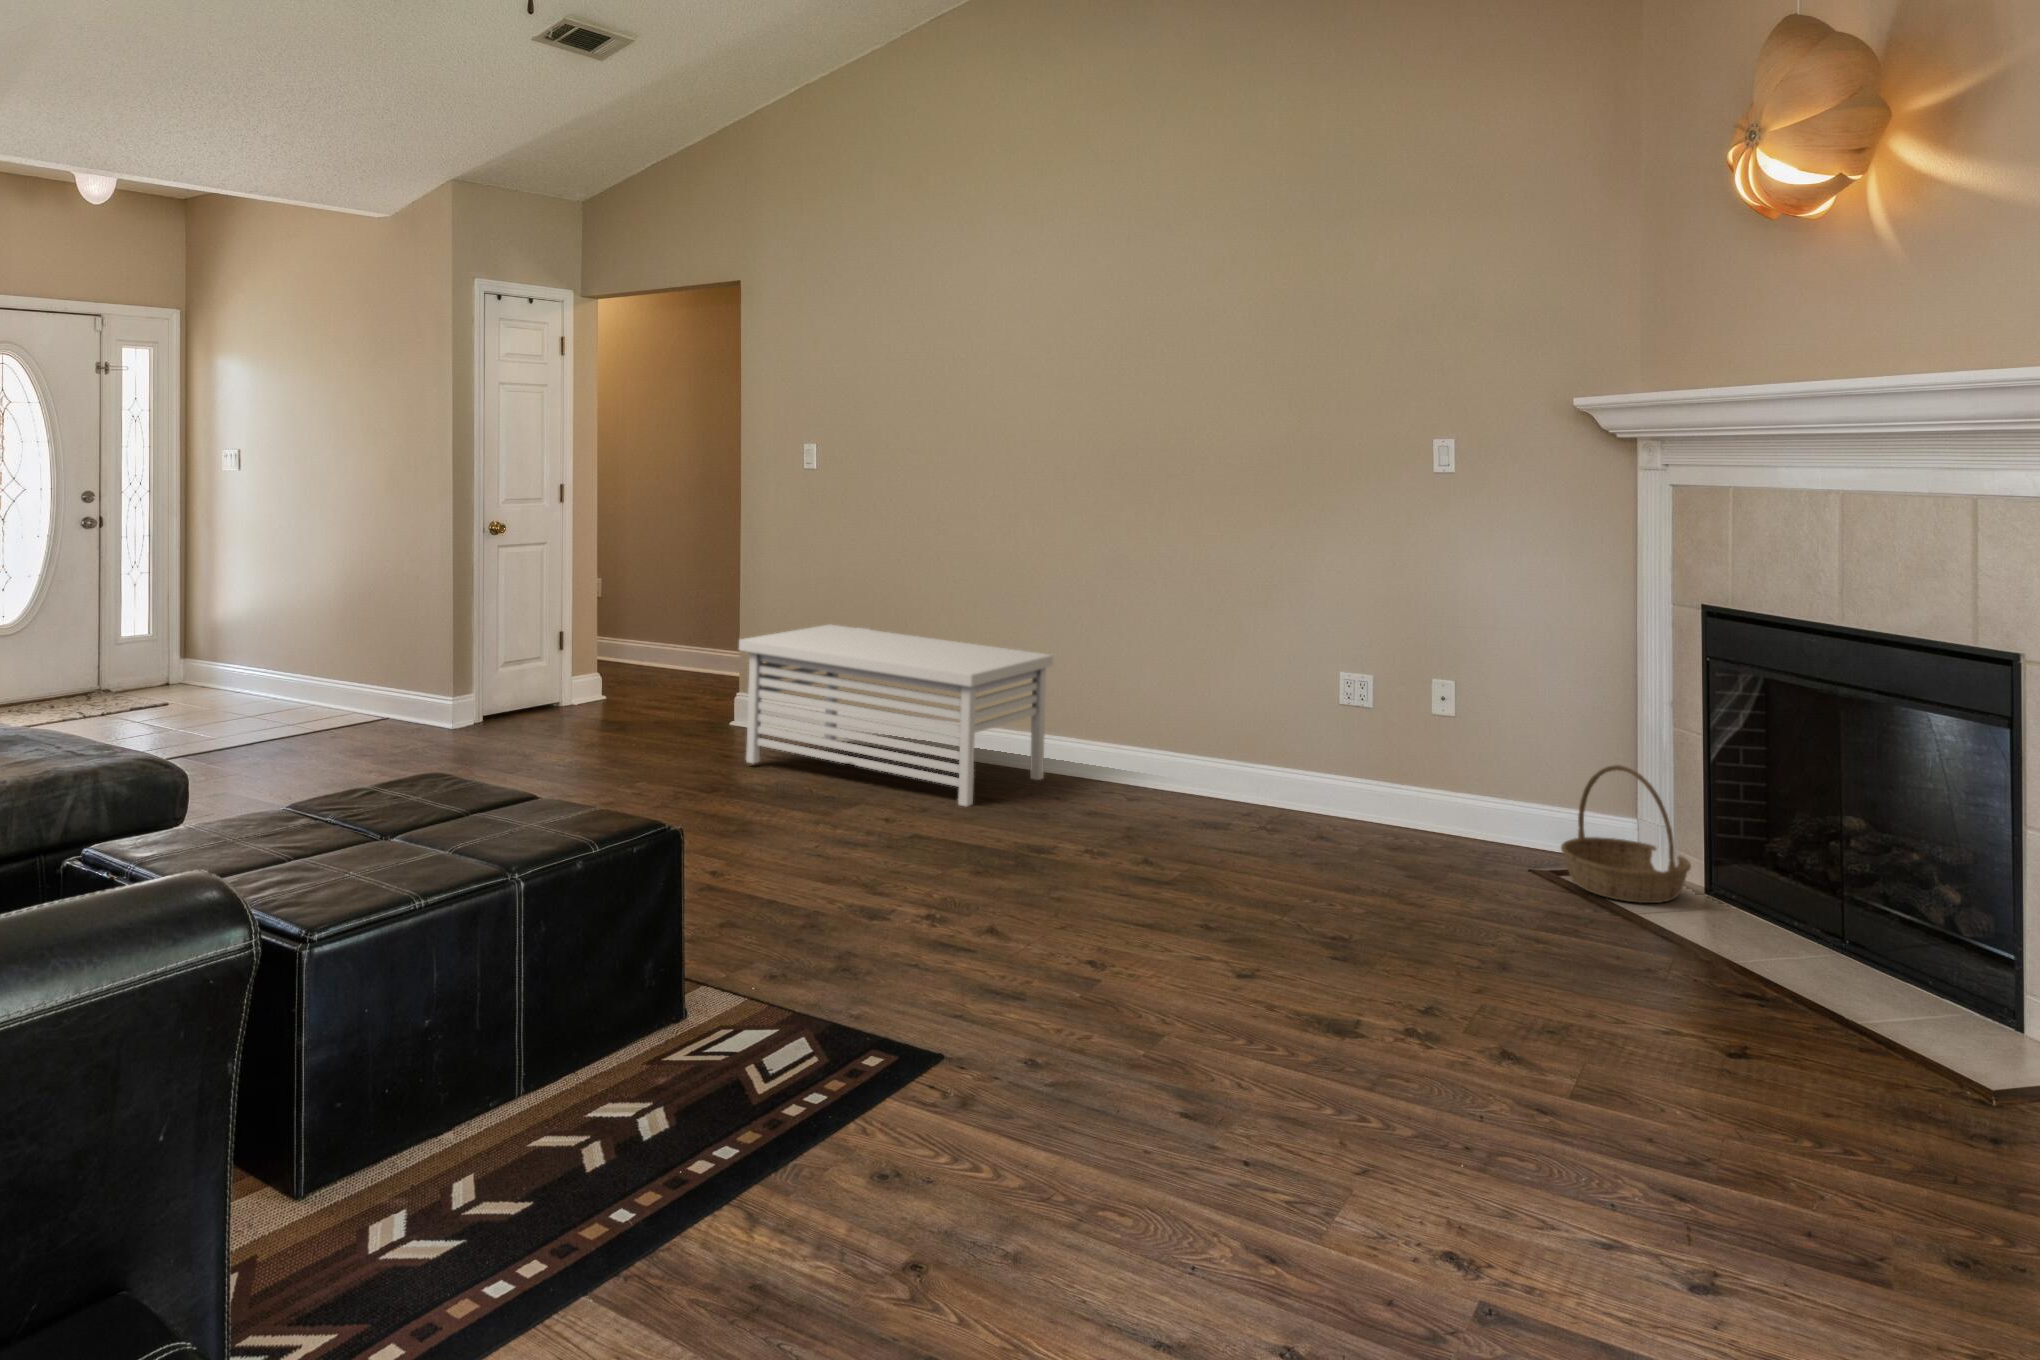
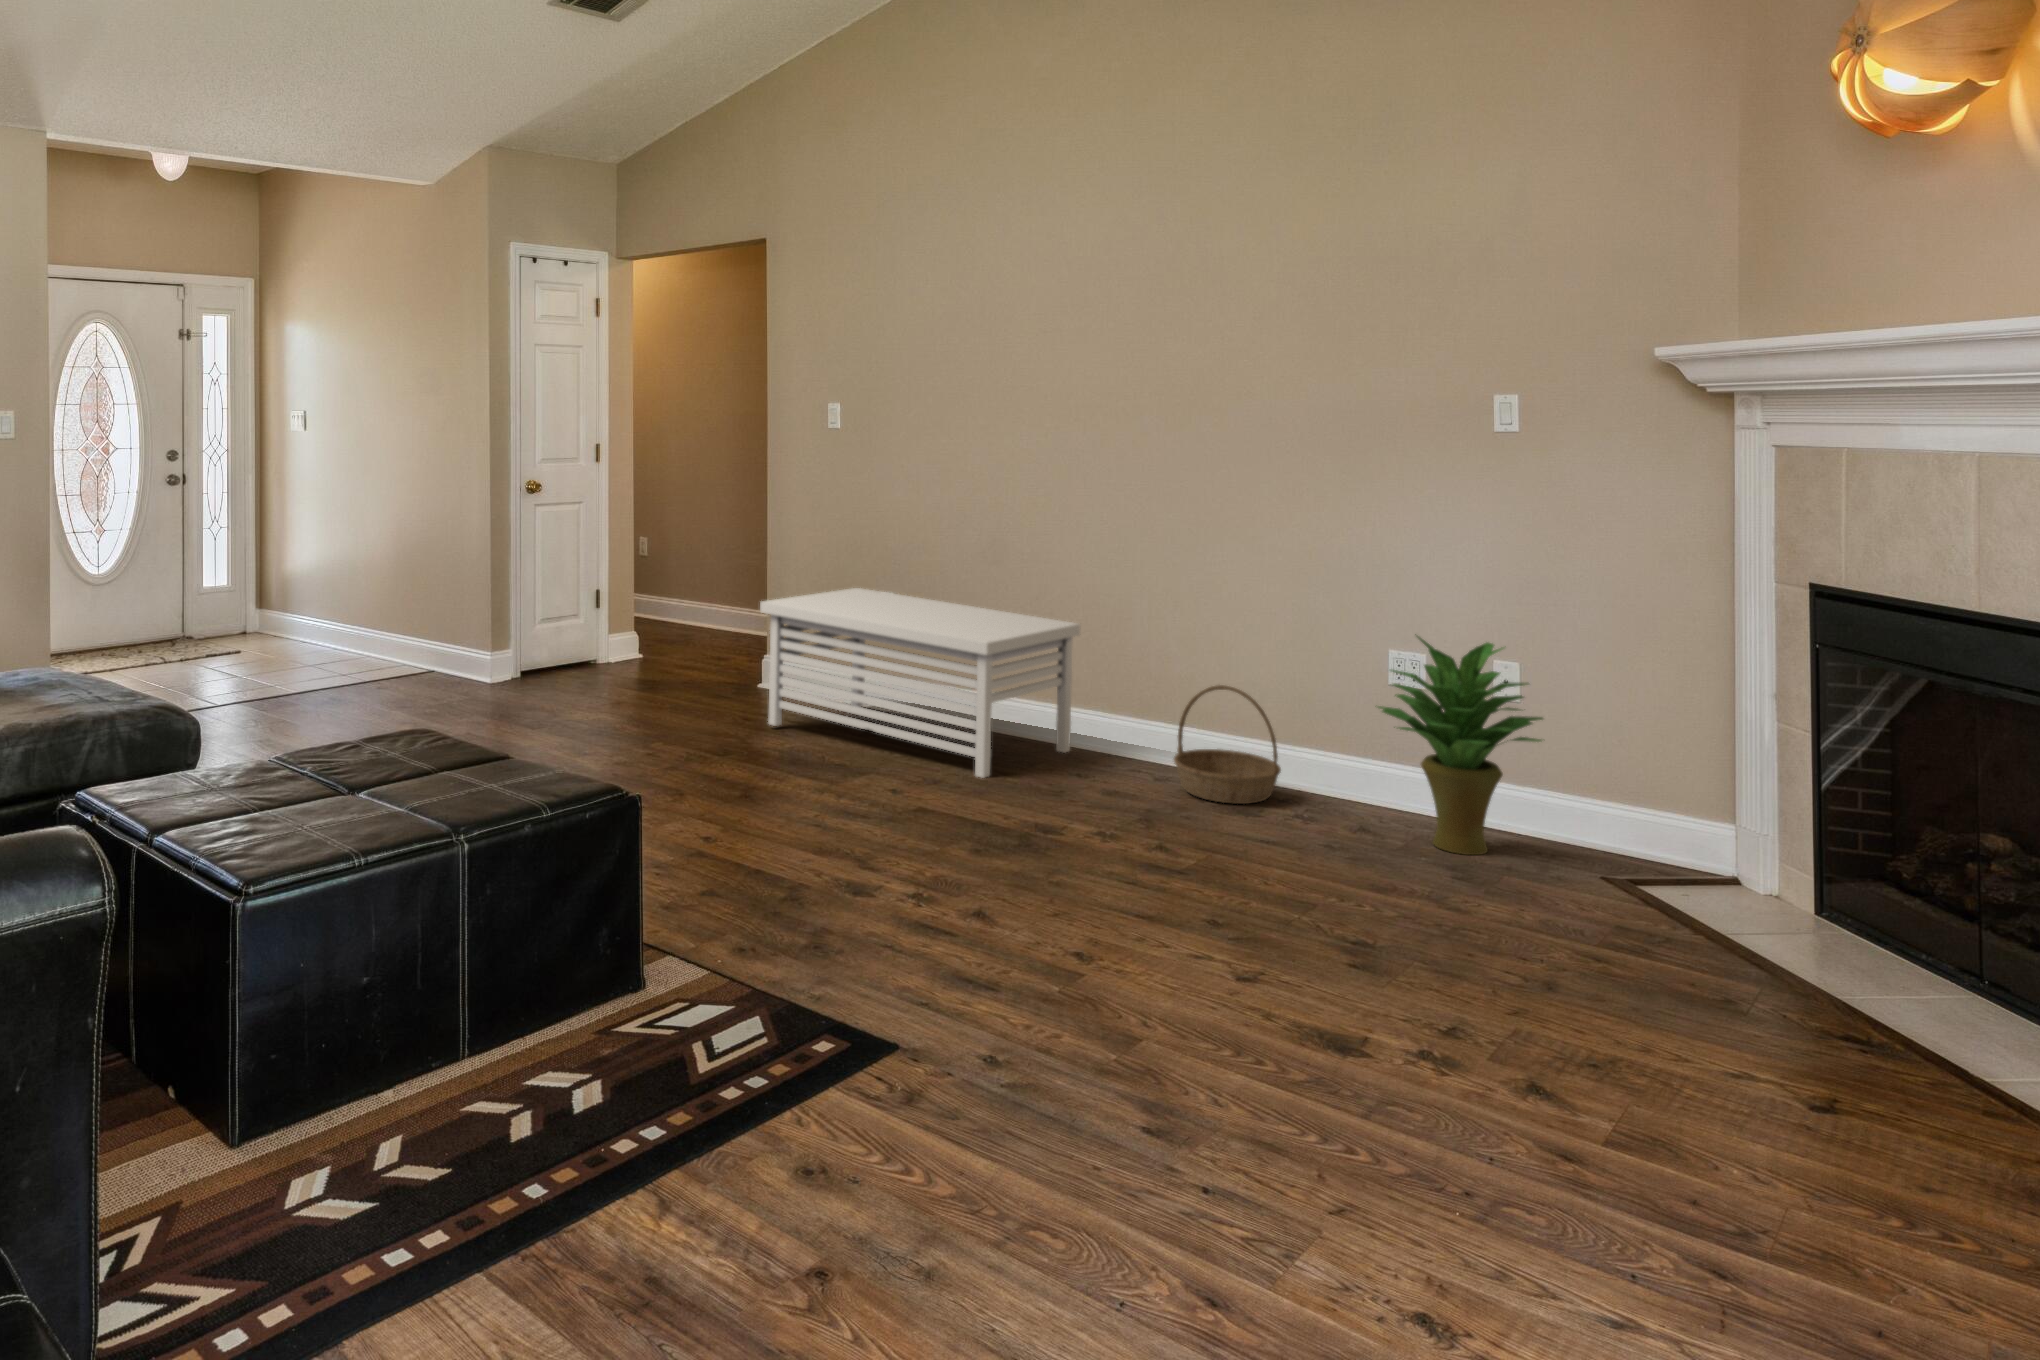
potted plant: none [1335,657,1487,859] -> present [1378,634,1543,855]
basket: present [1561,765,1691,903] -> present [1173,685,1281,804]

